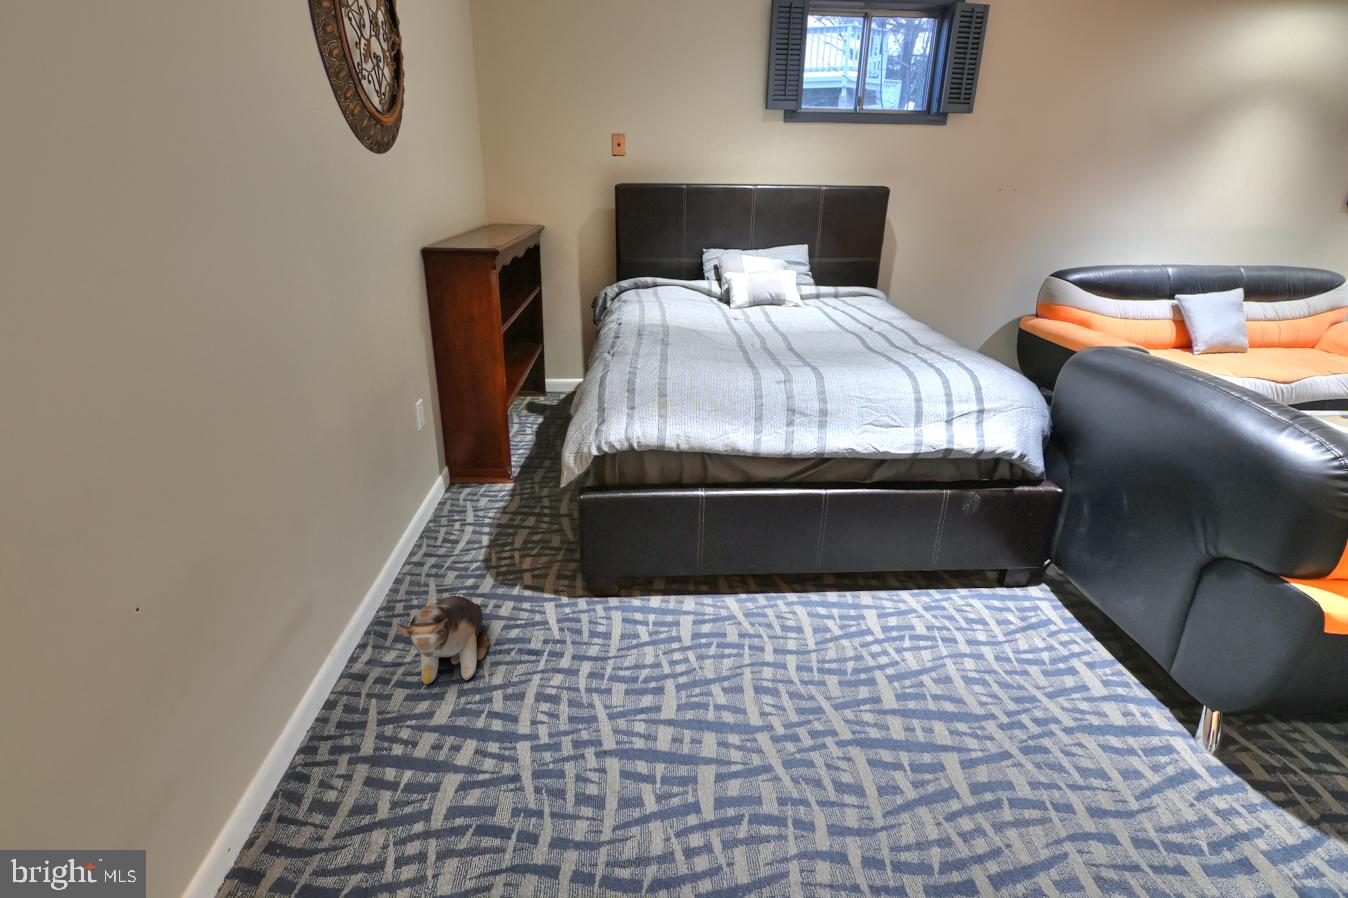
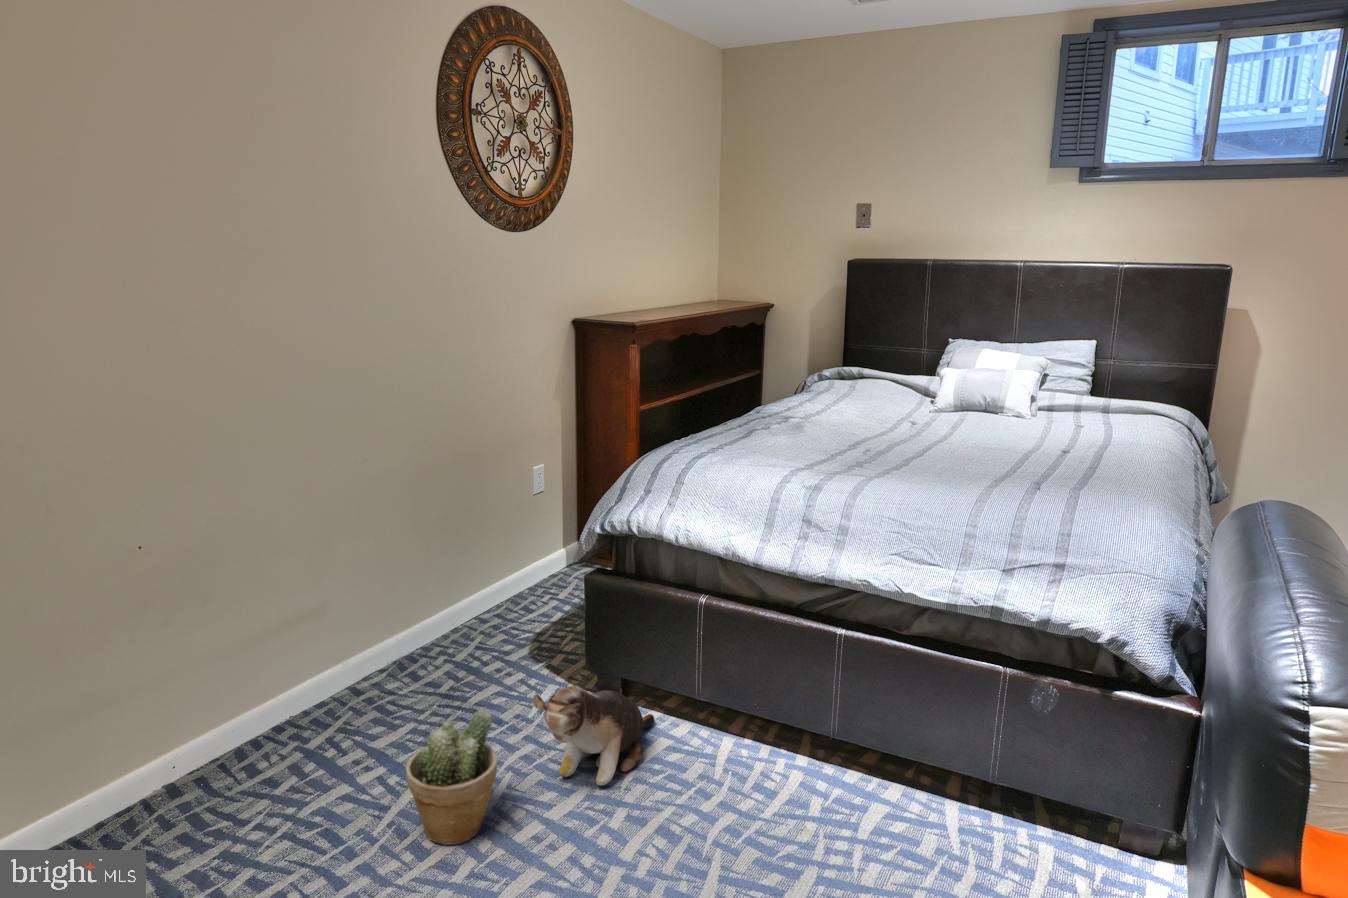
potted plant: none [284,655,384,793] -> present [406,709,498,845]

